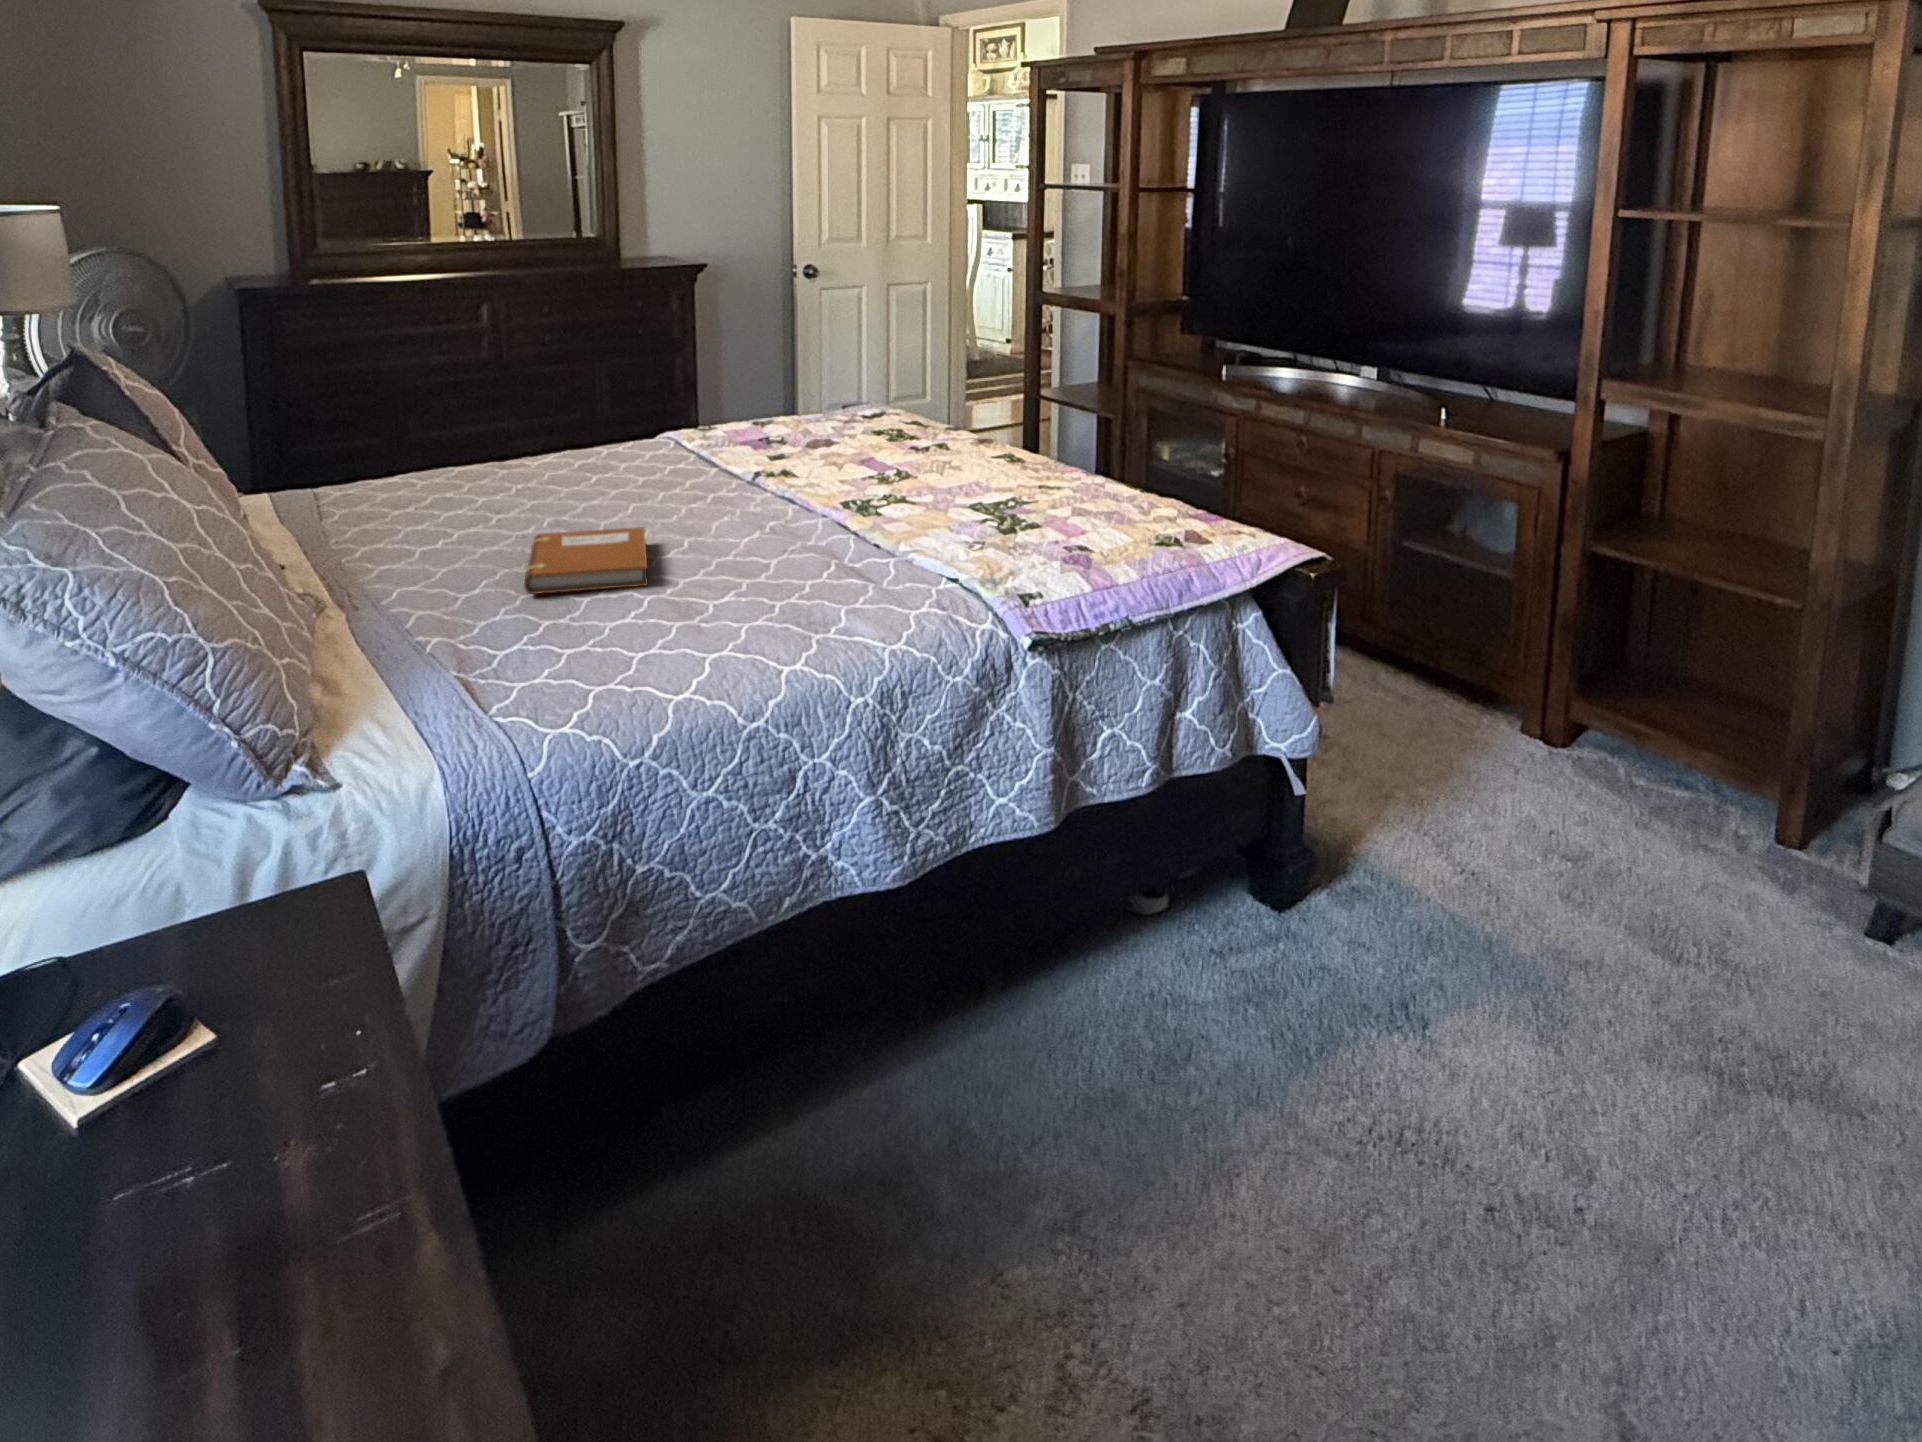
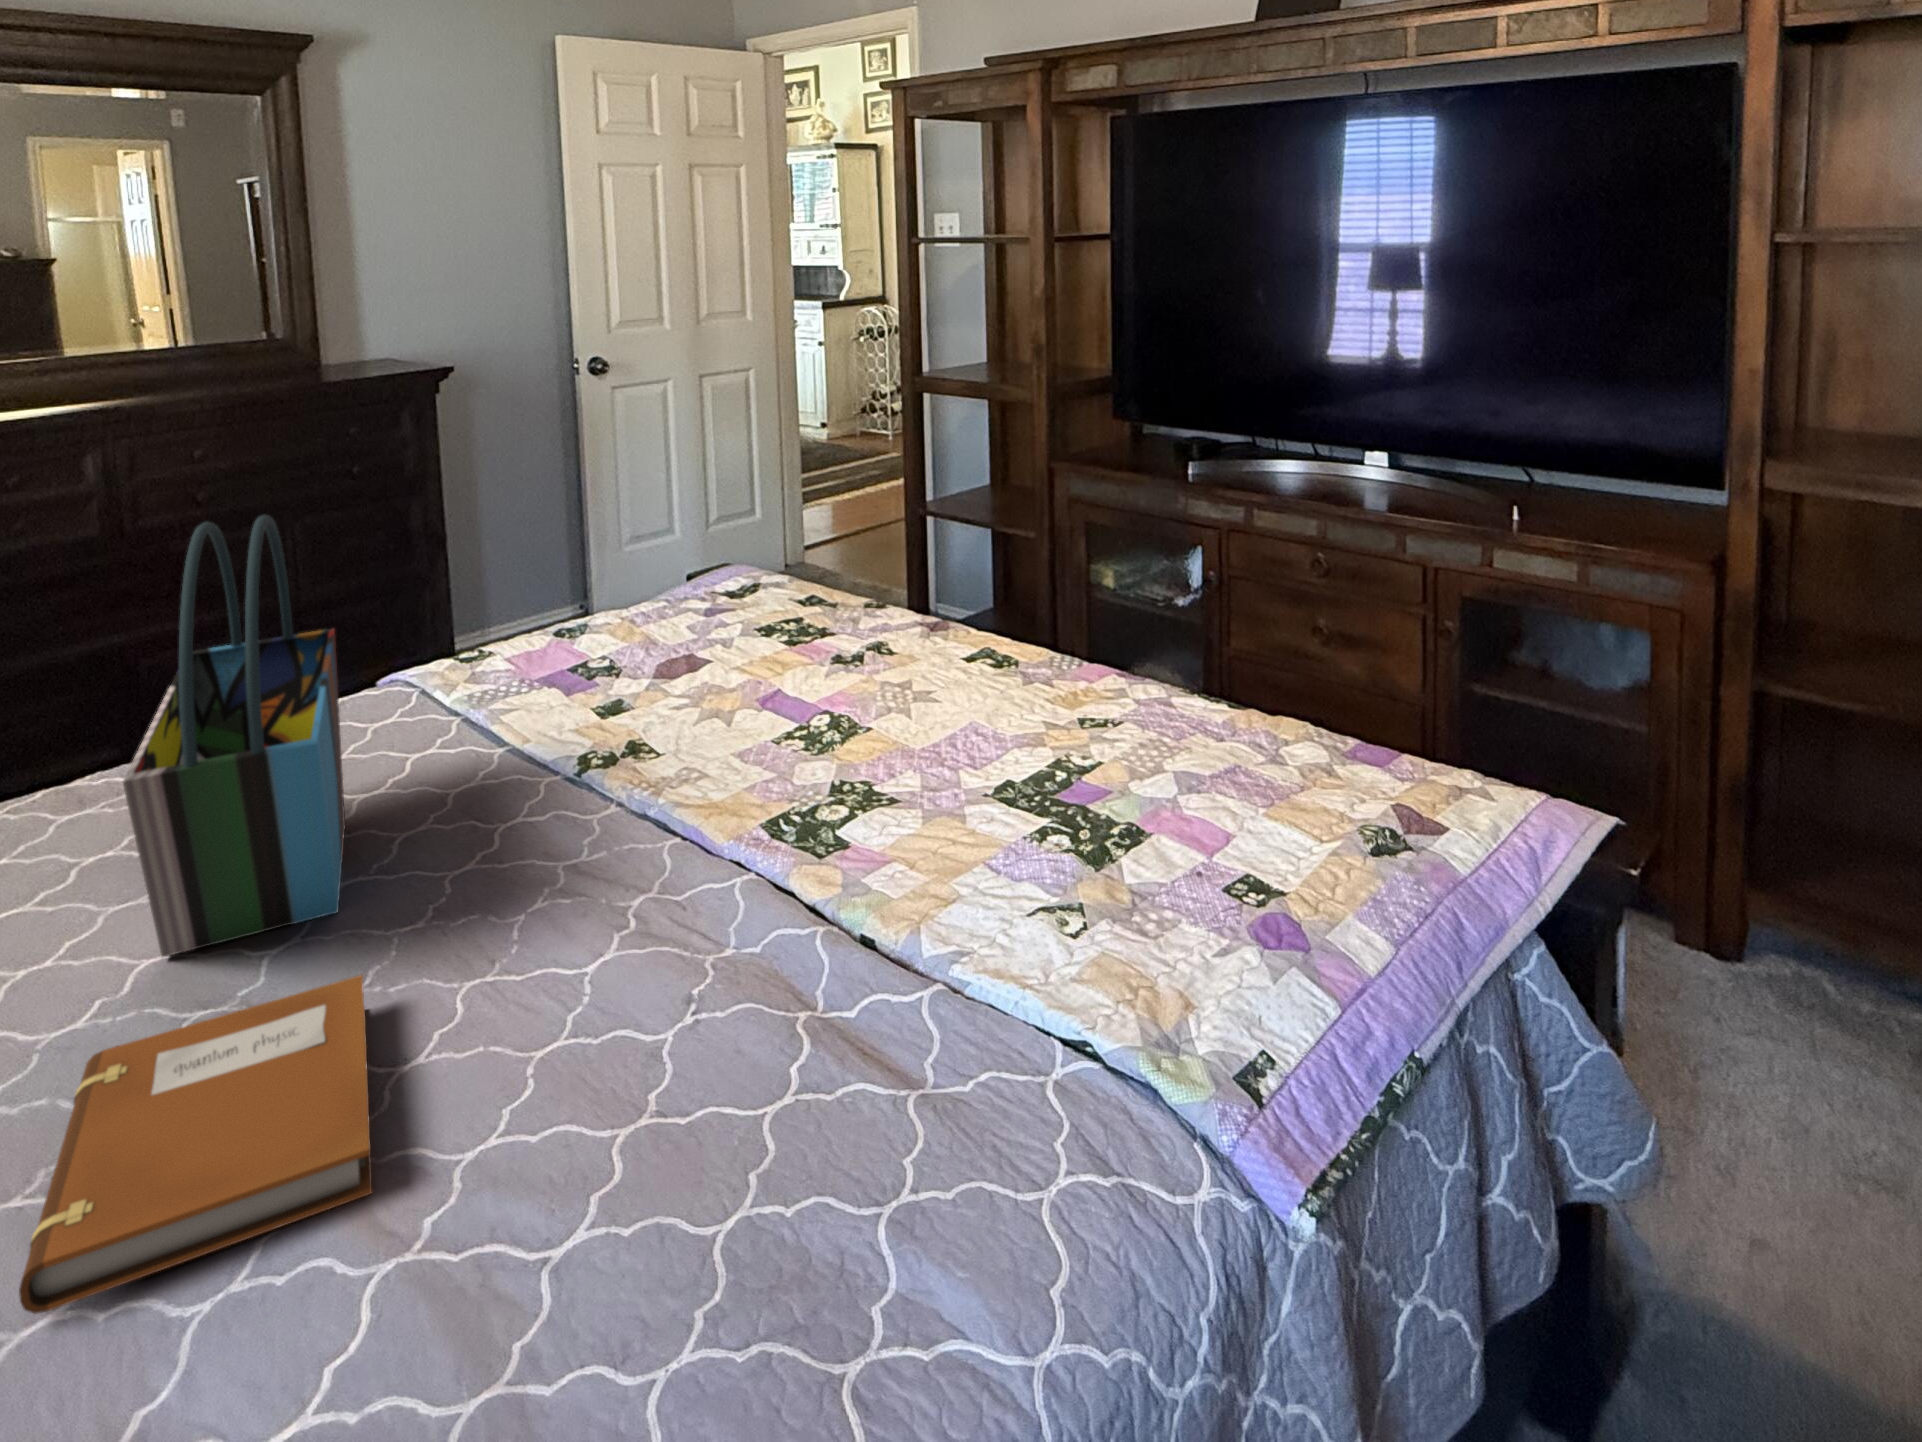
tote bag: none [547,317,635,521] -> present [123,515,345,957]

